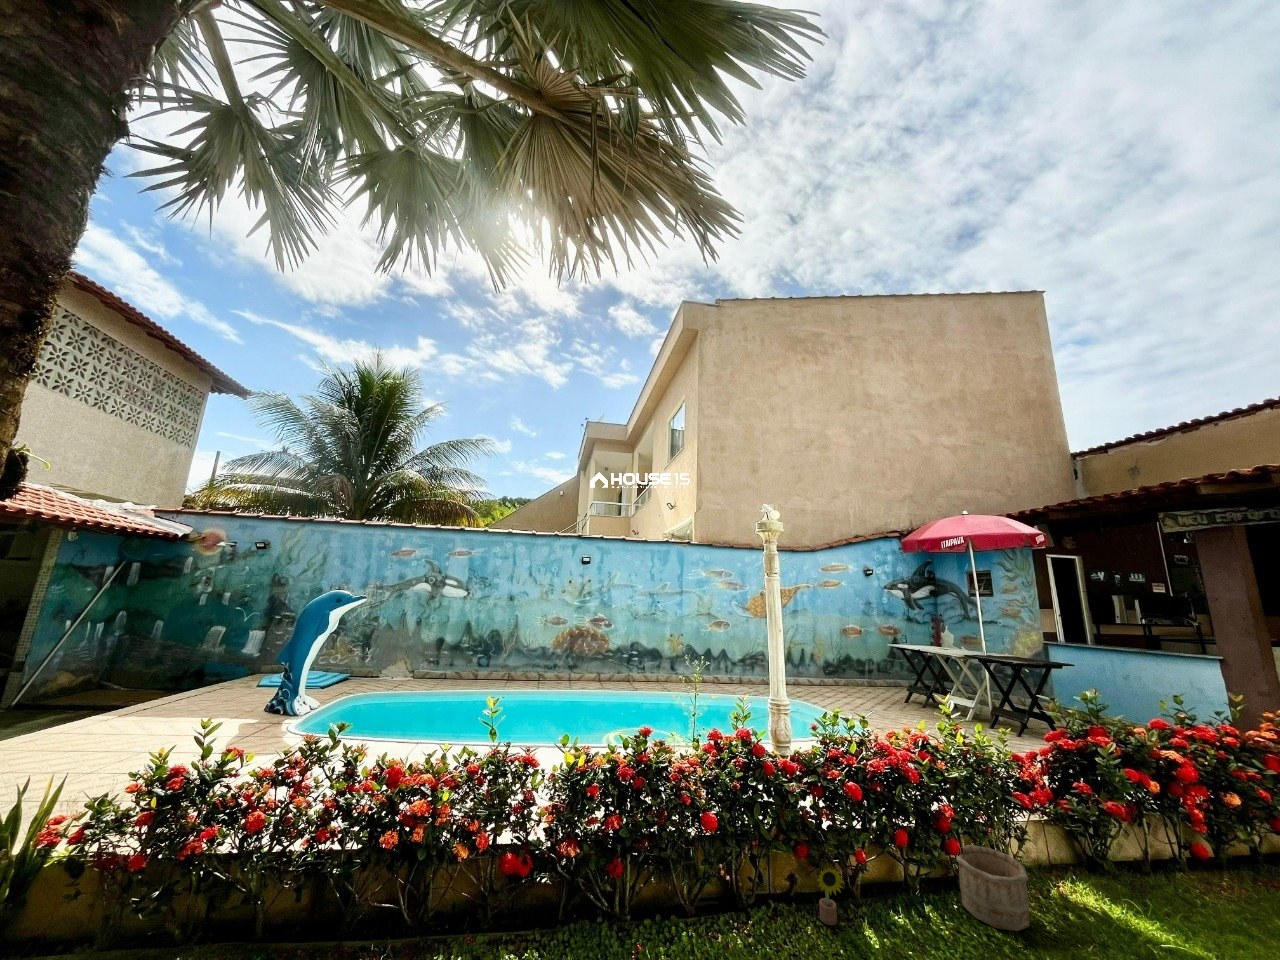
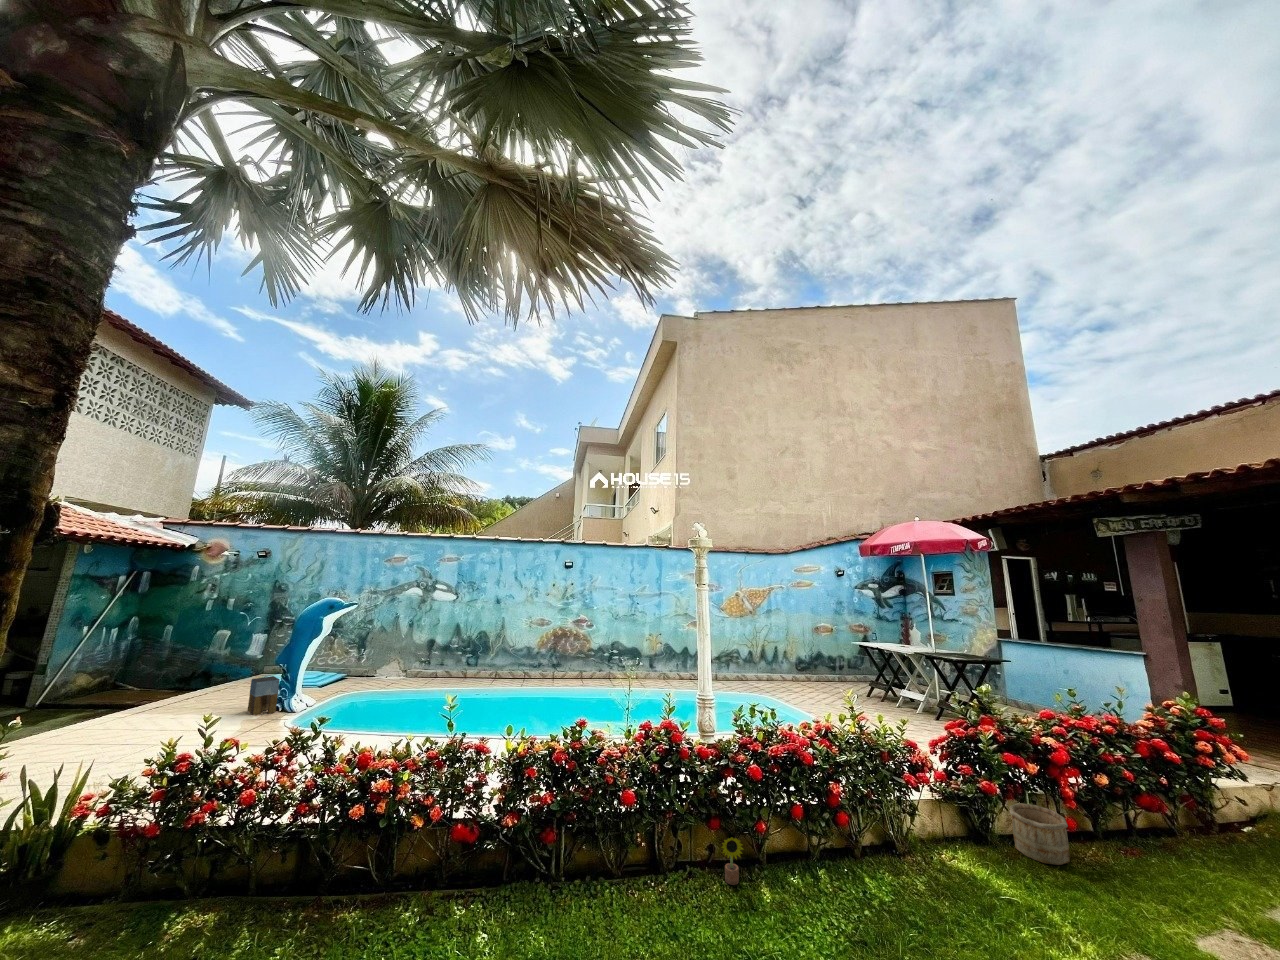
stool: none [245,675,281,718] -> present [247,676,280,715]
wooden bucket: present [956,845,1030,931] -> present [1009,803,1070,865]

